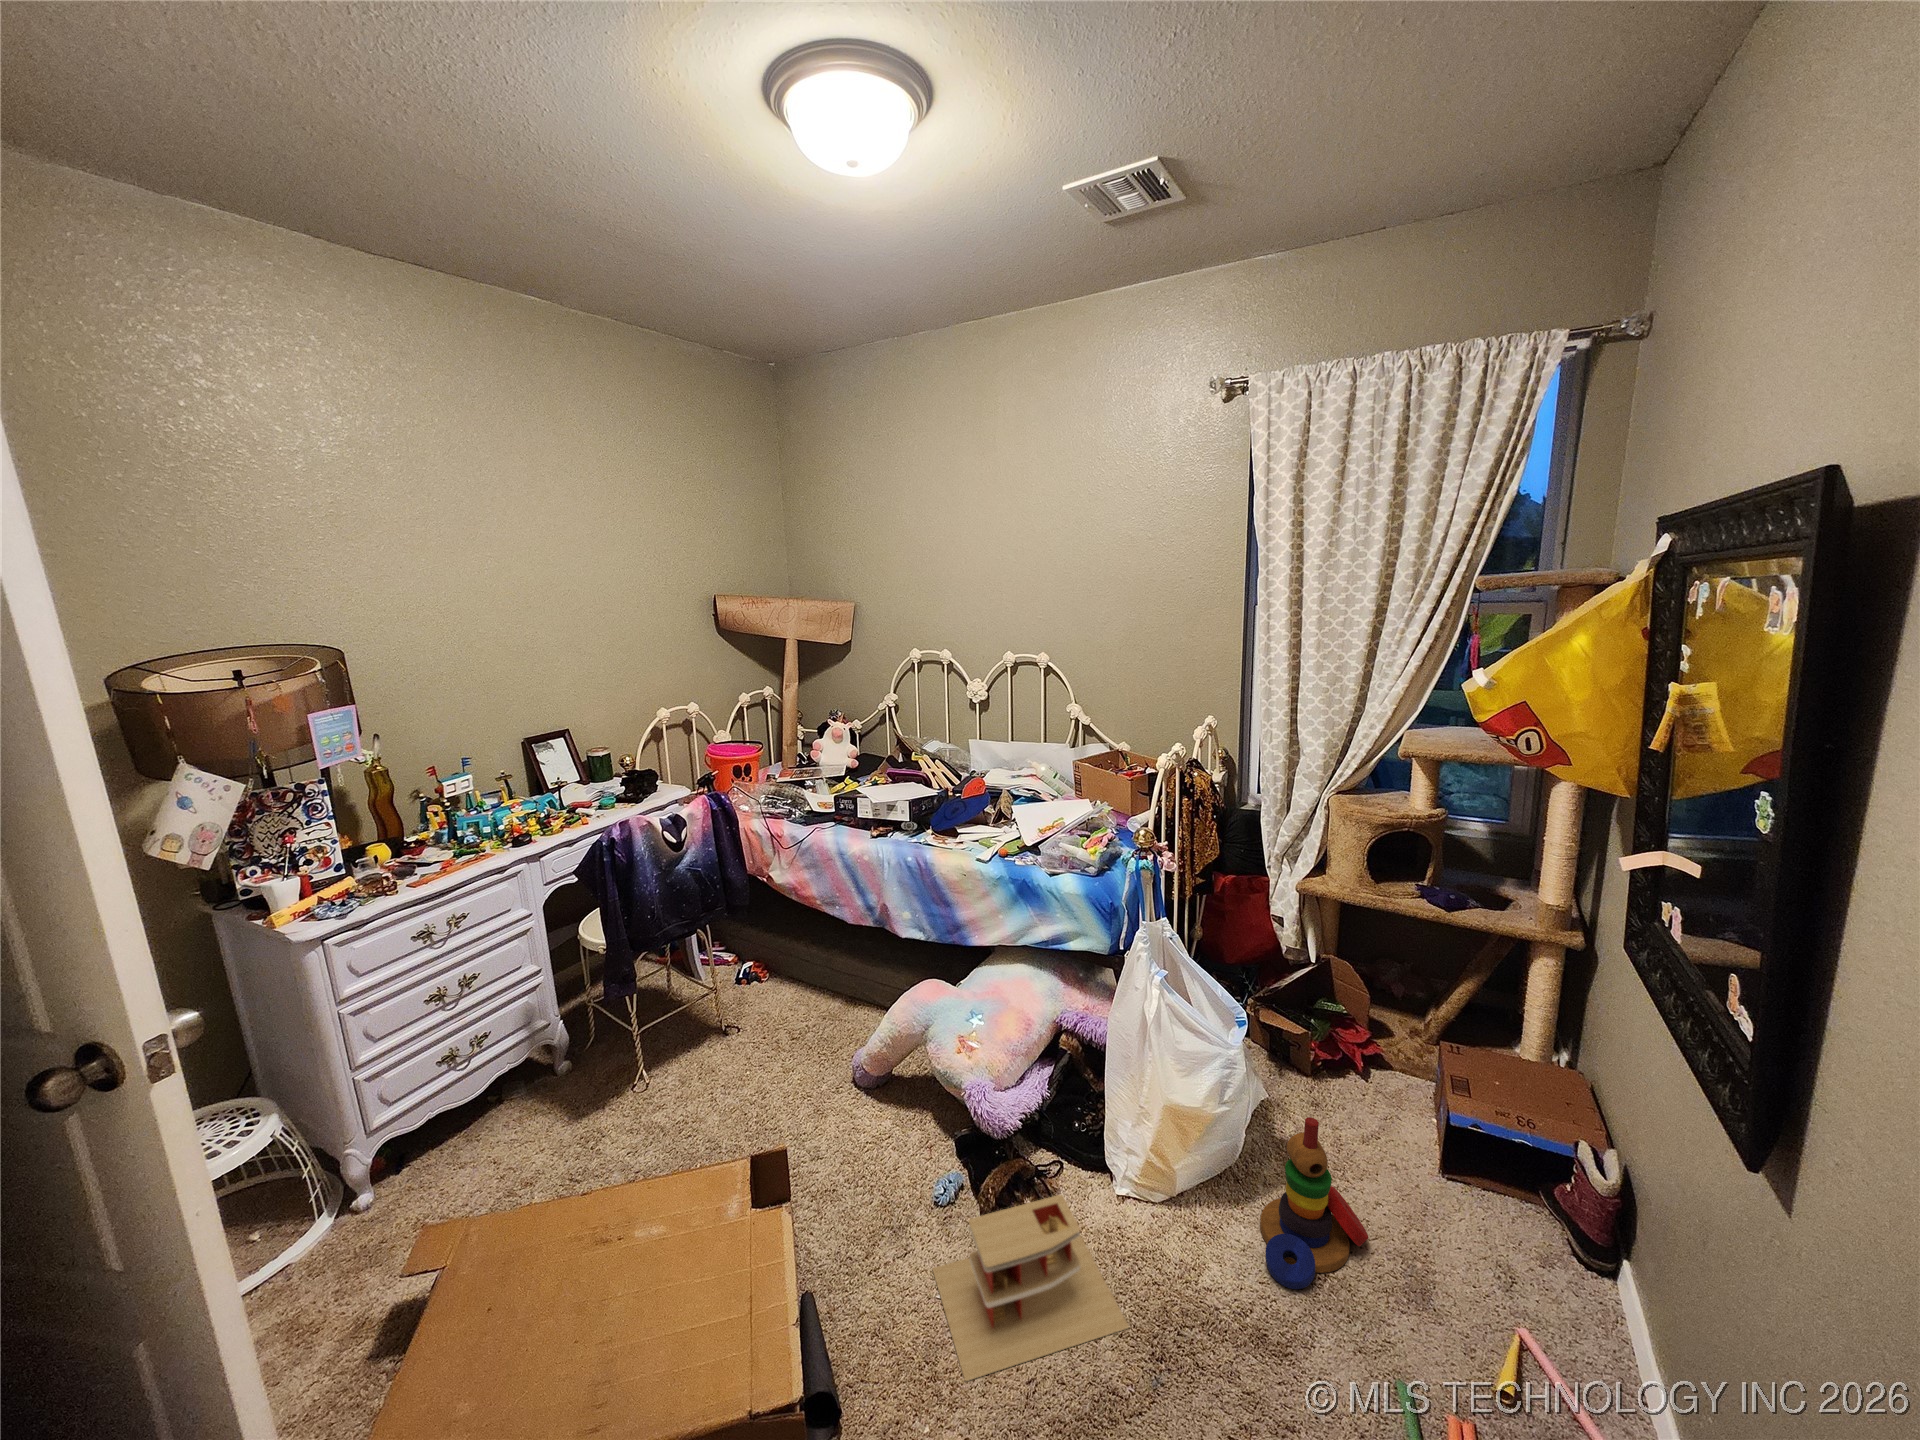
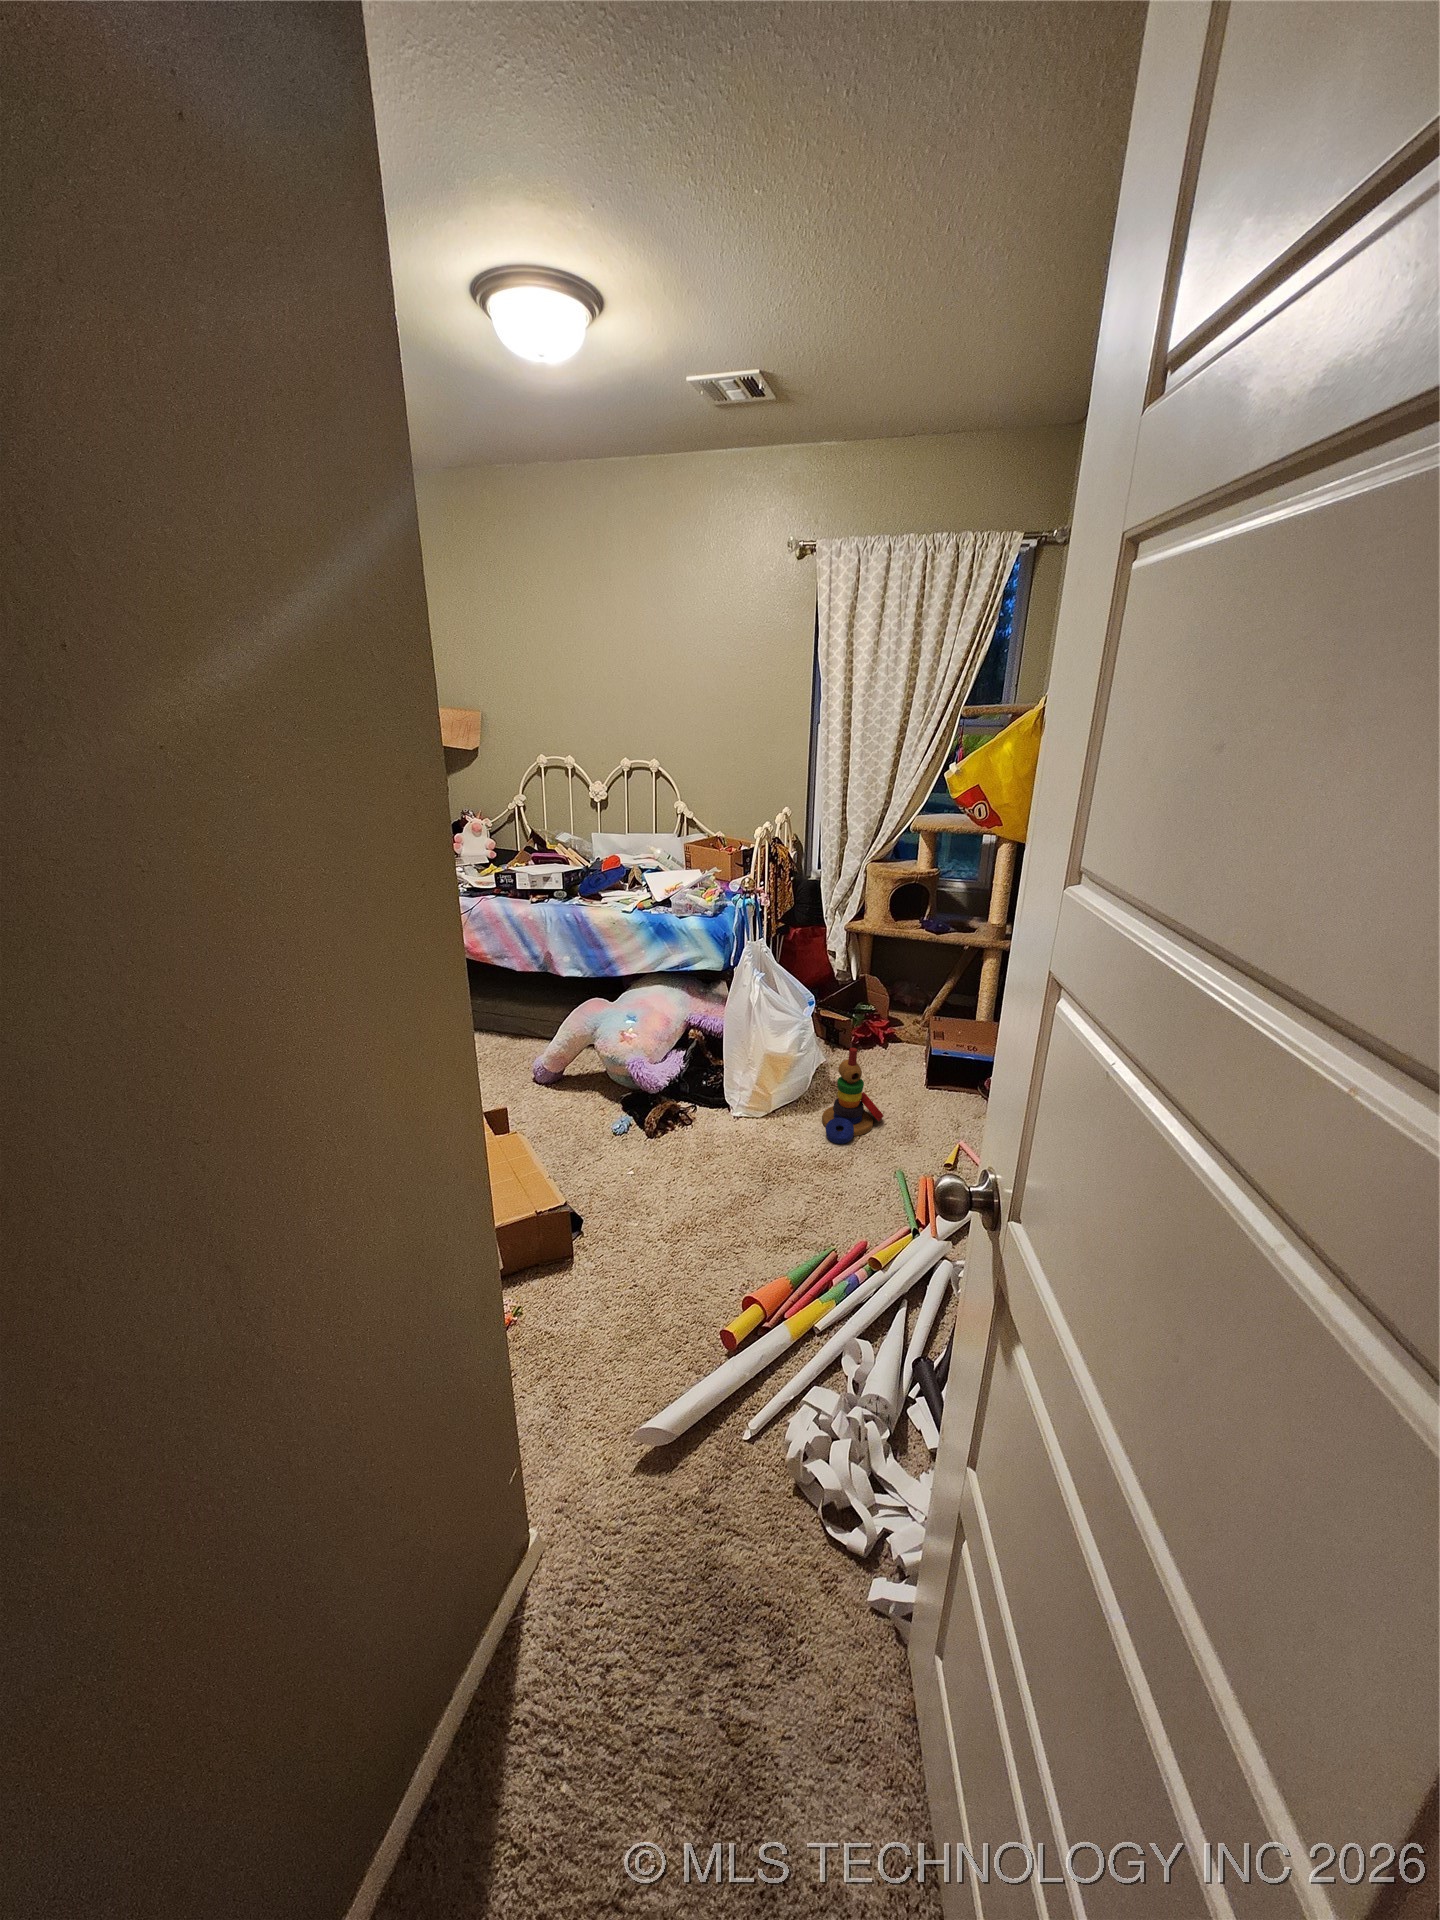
toy house: present [933,1195,1129,1381] -> none [621,1106,749,1204]

